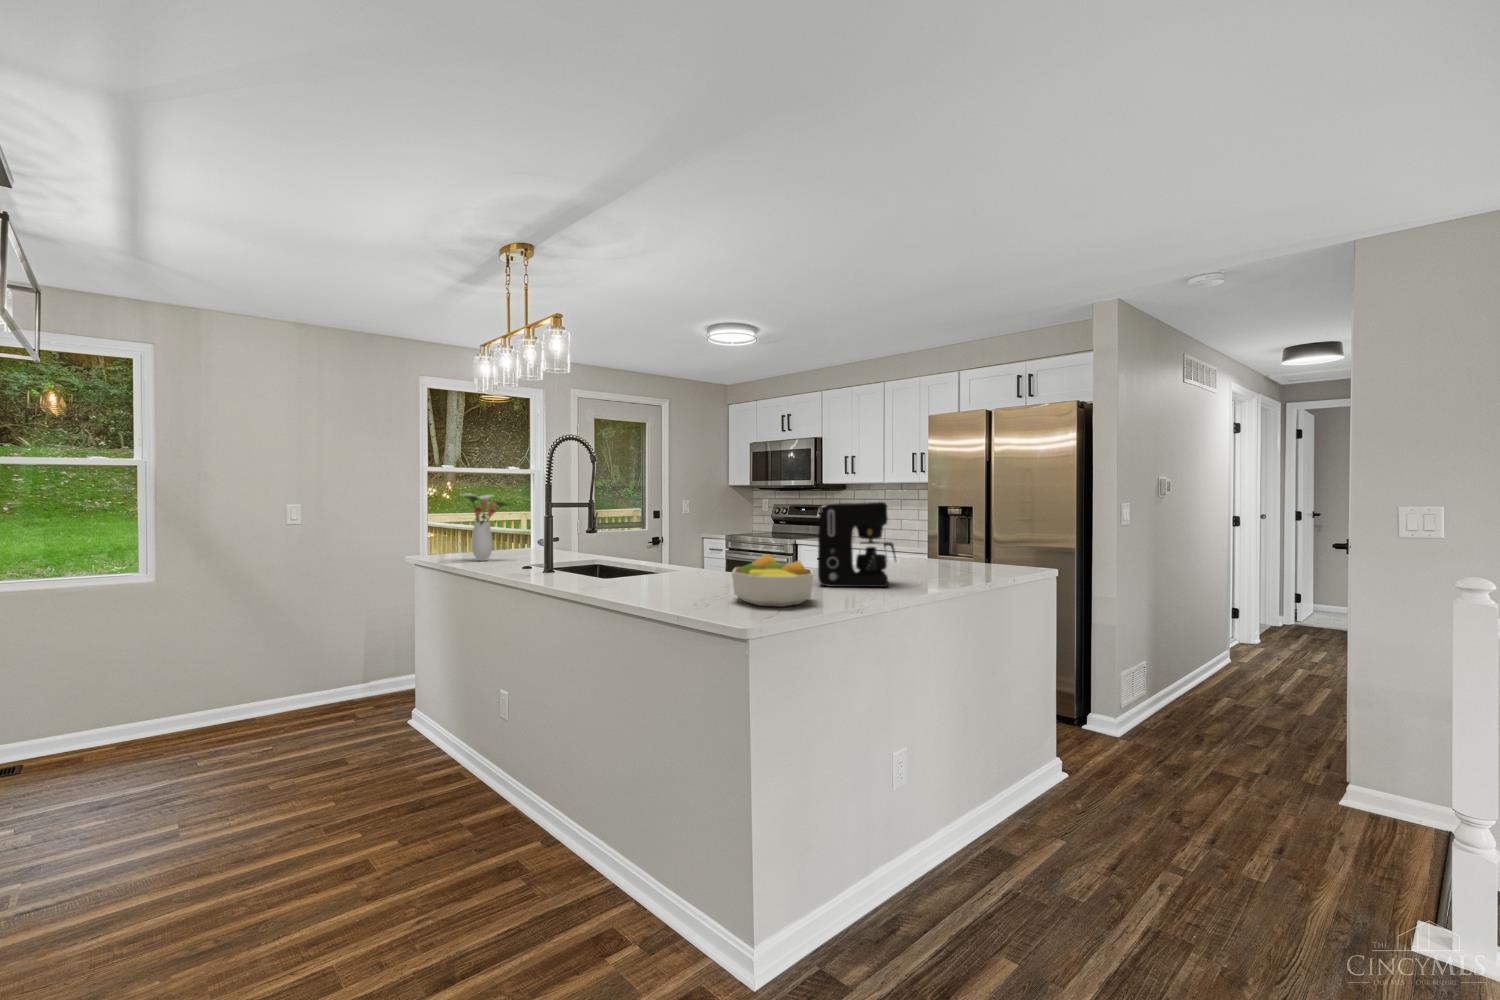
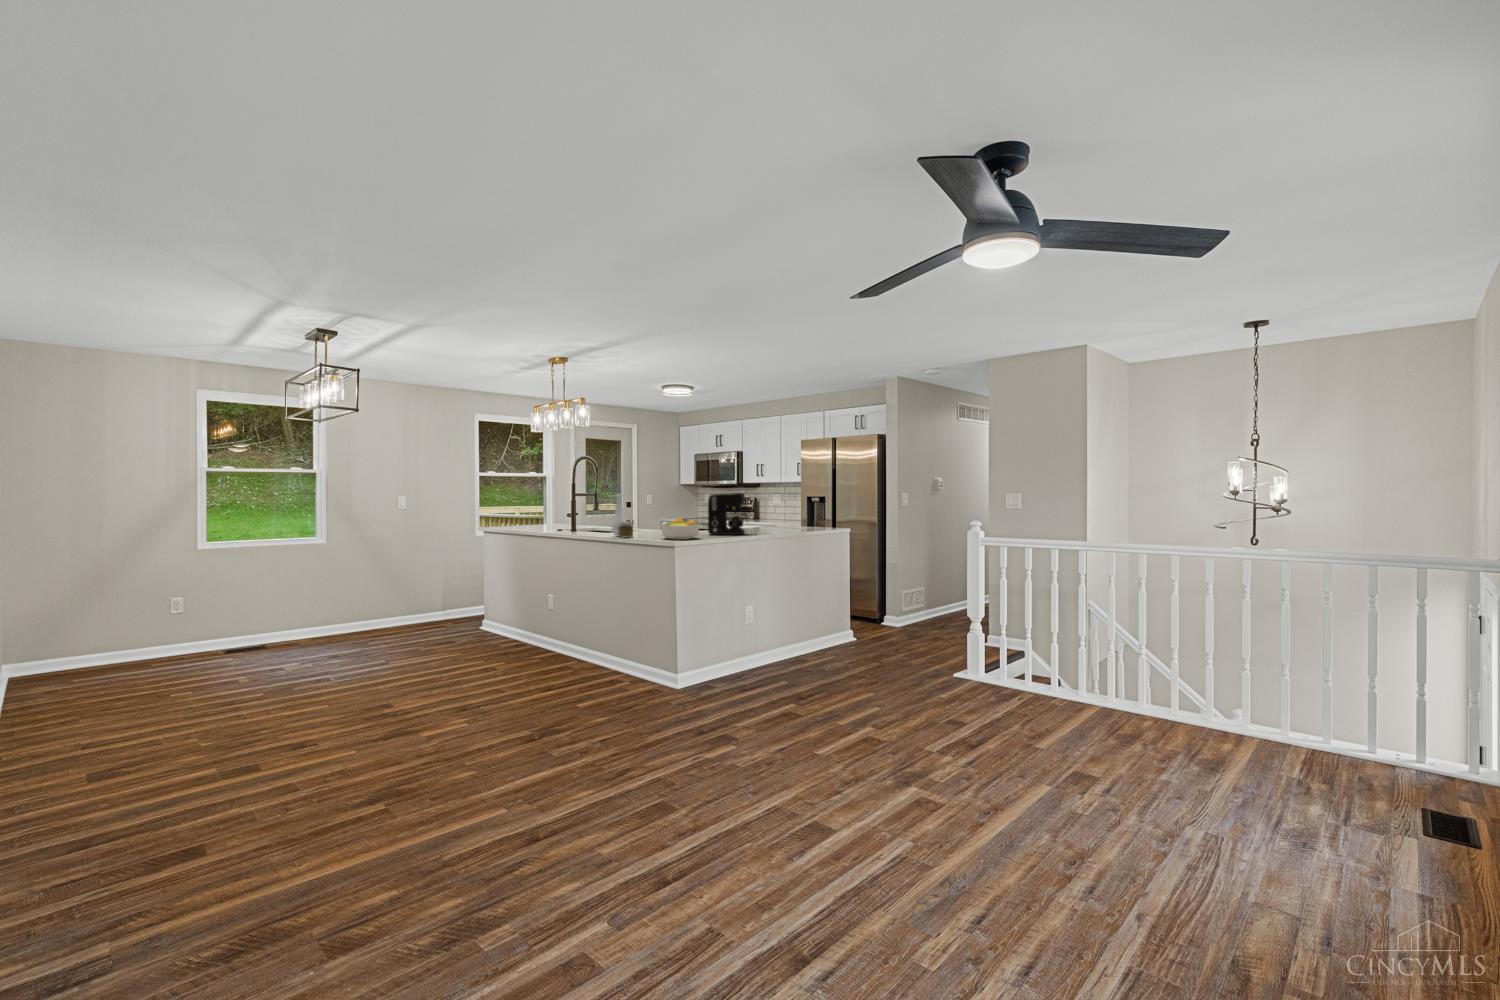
flower arrangement: present [458,494,519,561] -> none [510,489,547,529]
vase: none [627,504,673,595] -> present [612,494,633,537]

